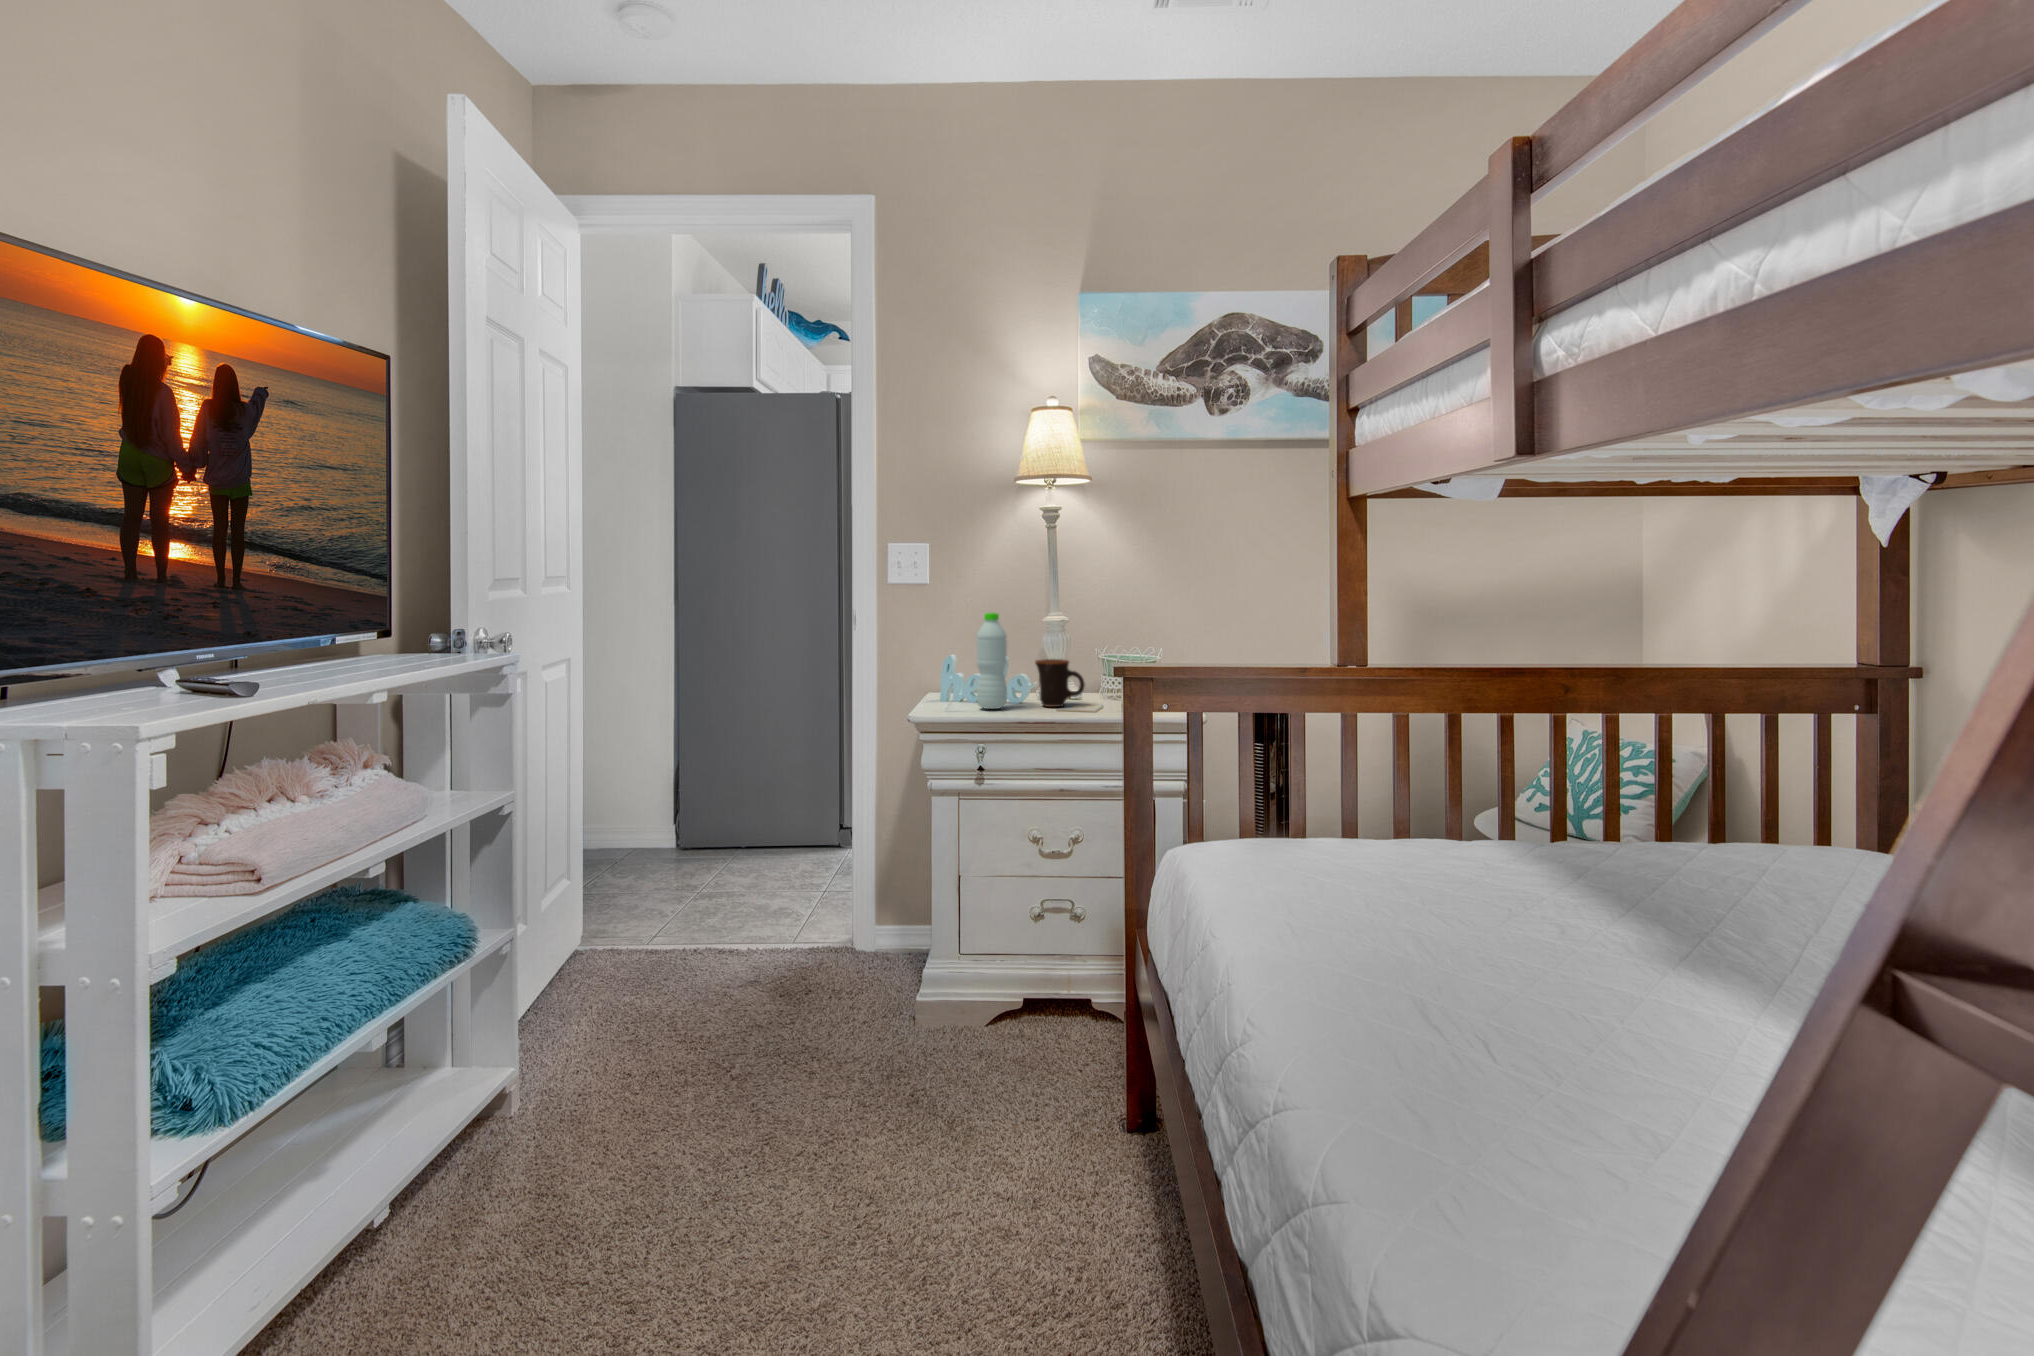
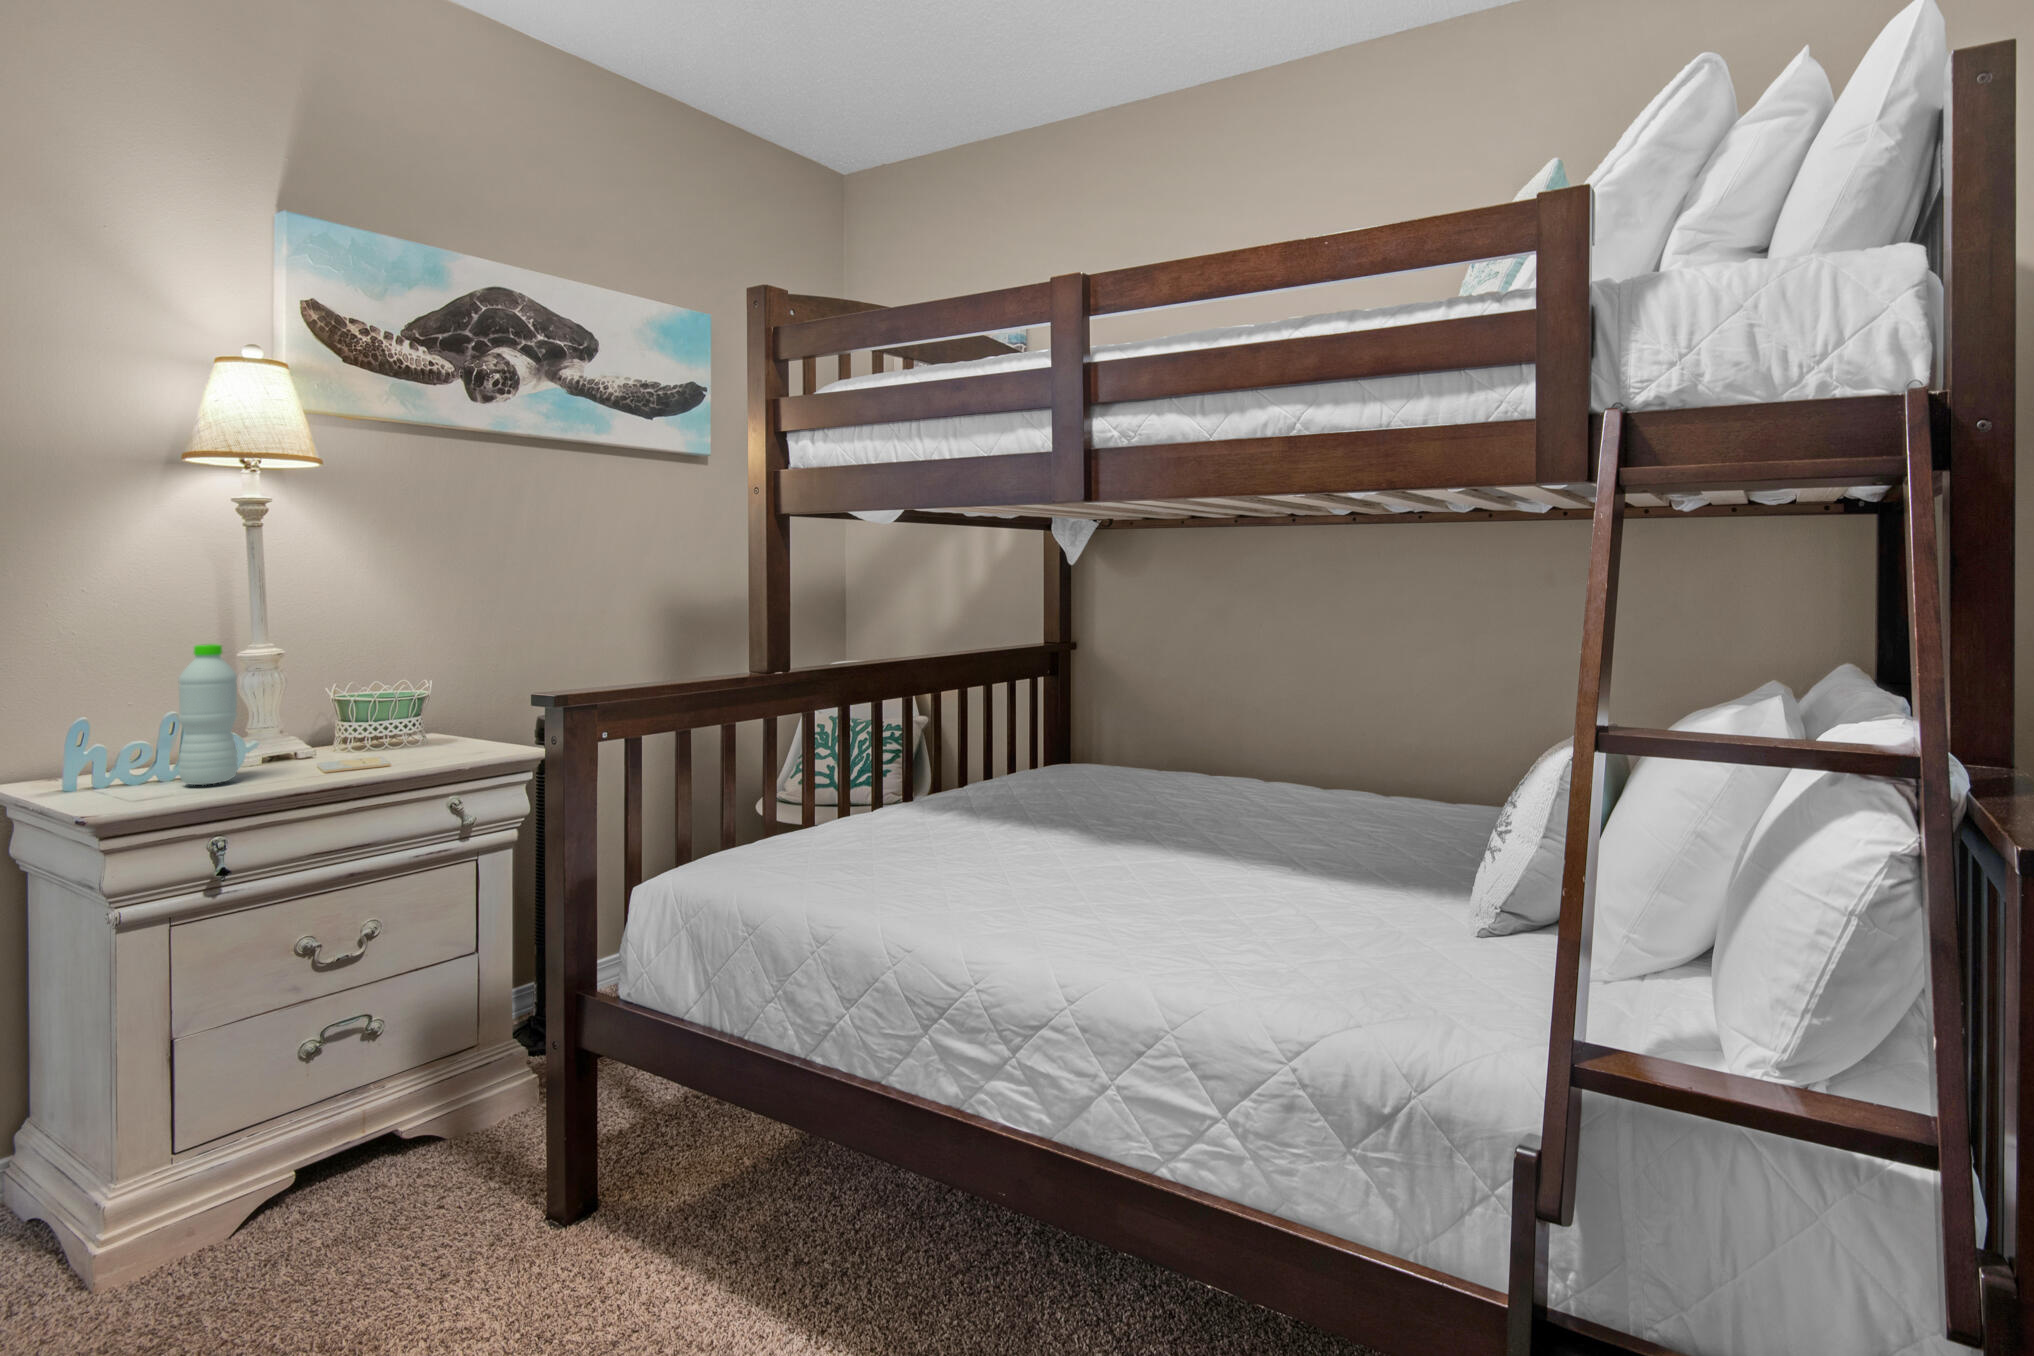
mug: present [1035,659,1085,707] -> none [275,703,352,769]

